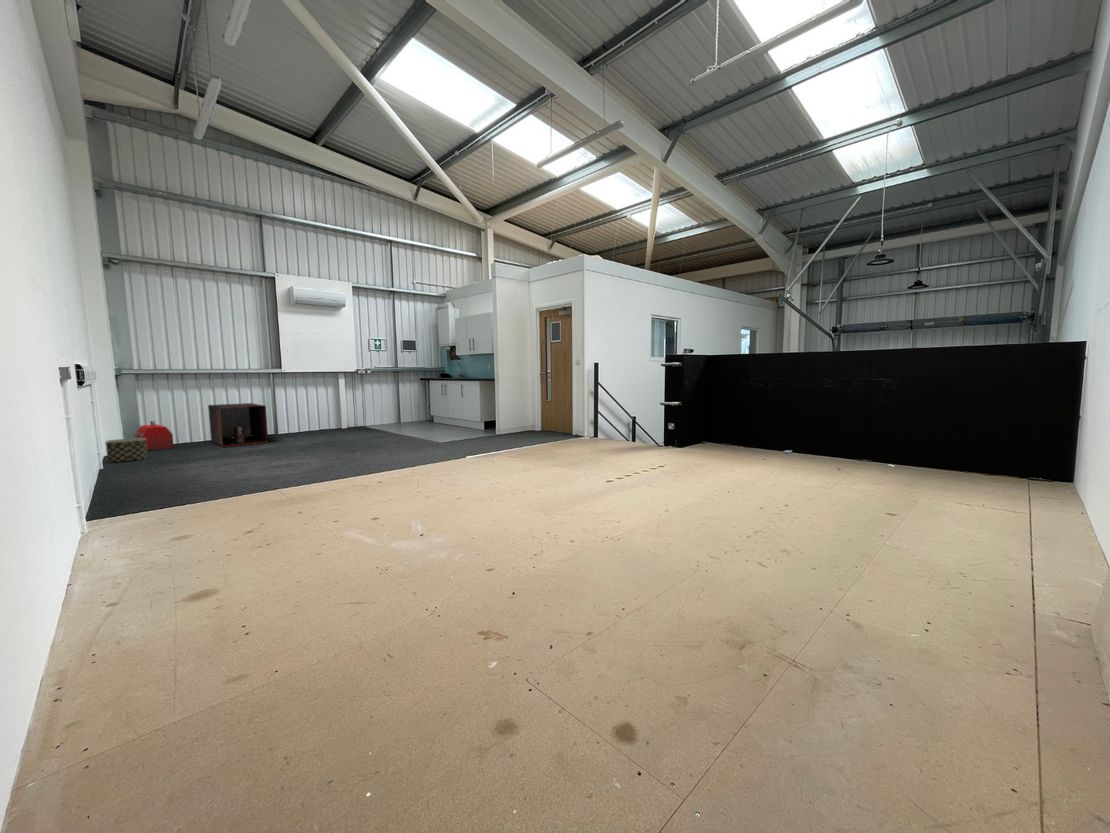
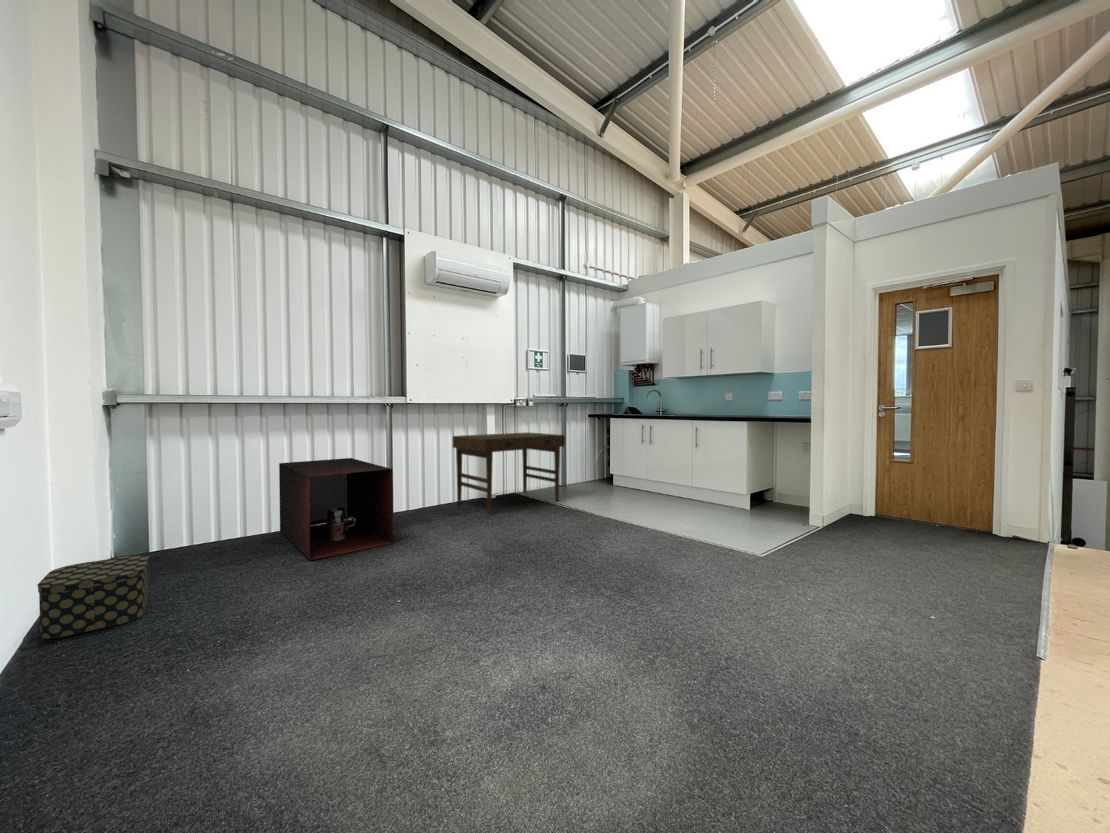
desk: none [316,390,386,433] -> present [453,433,565,514]
toolbox: present [135,421,174,450] -> none [137,499,211,572]

